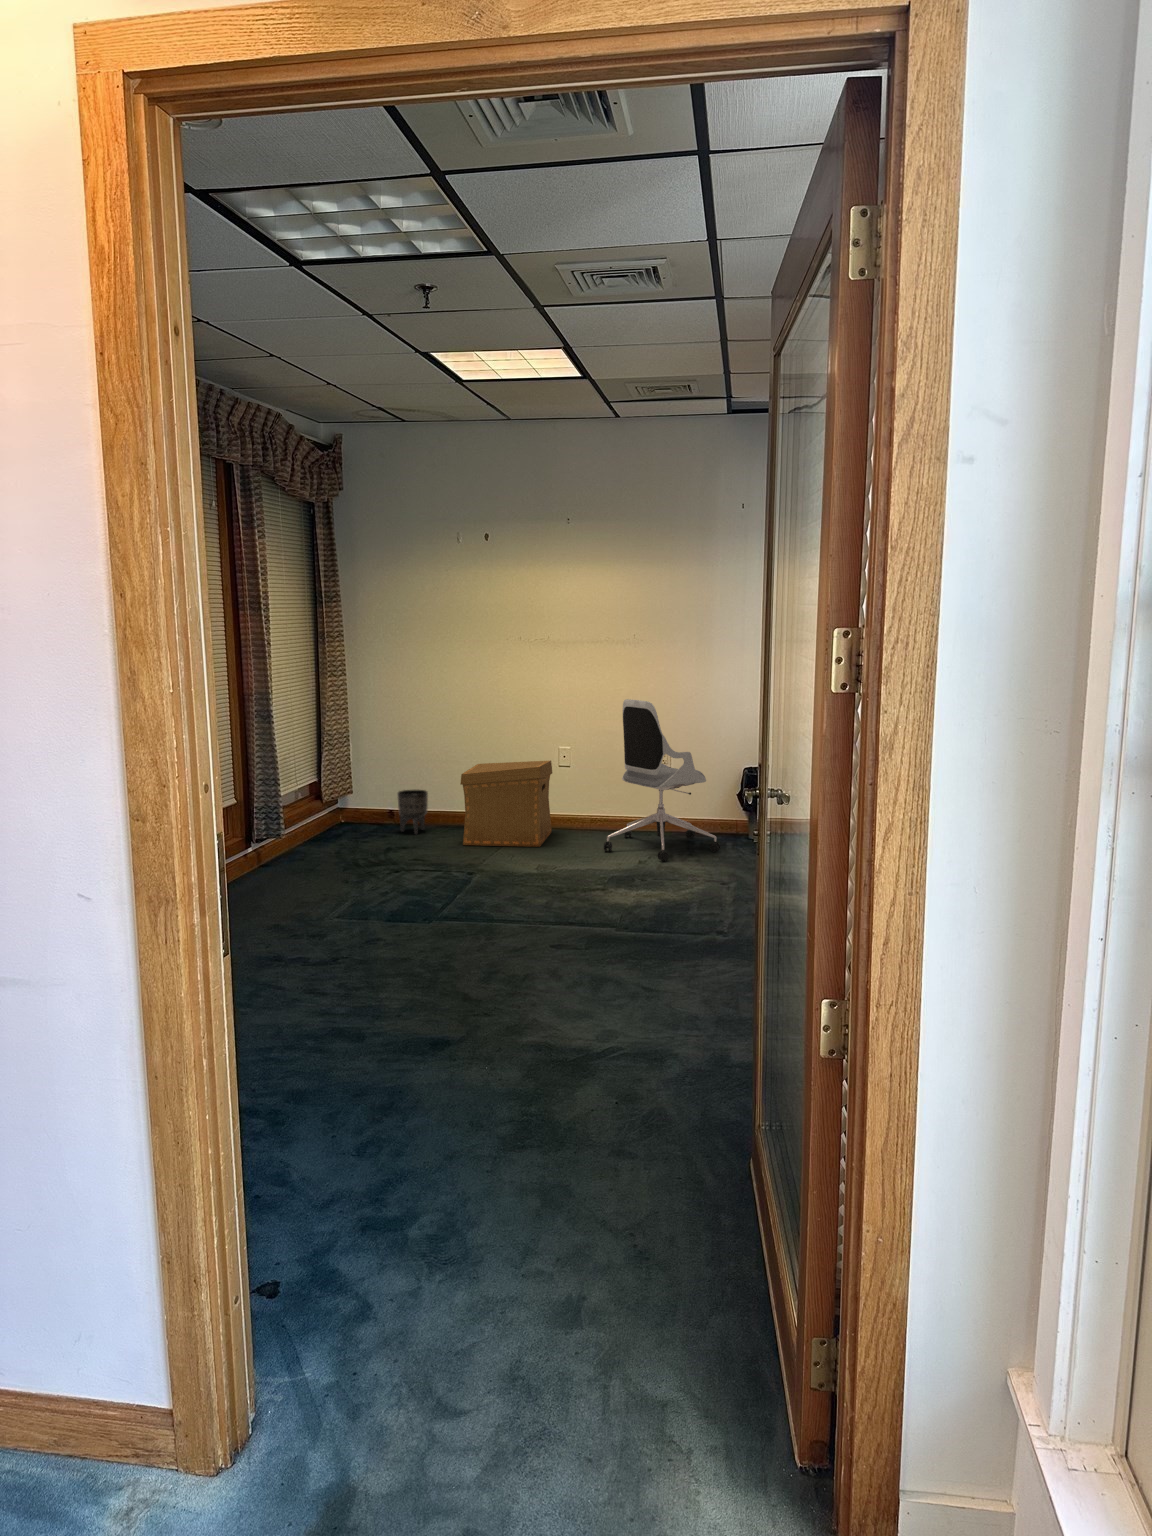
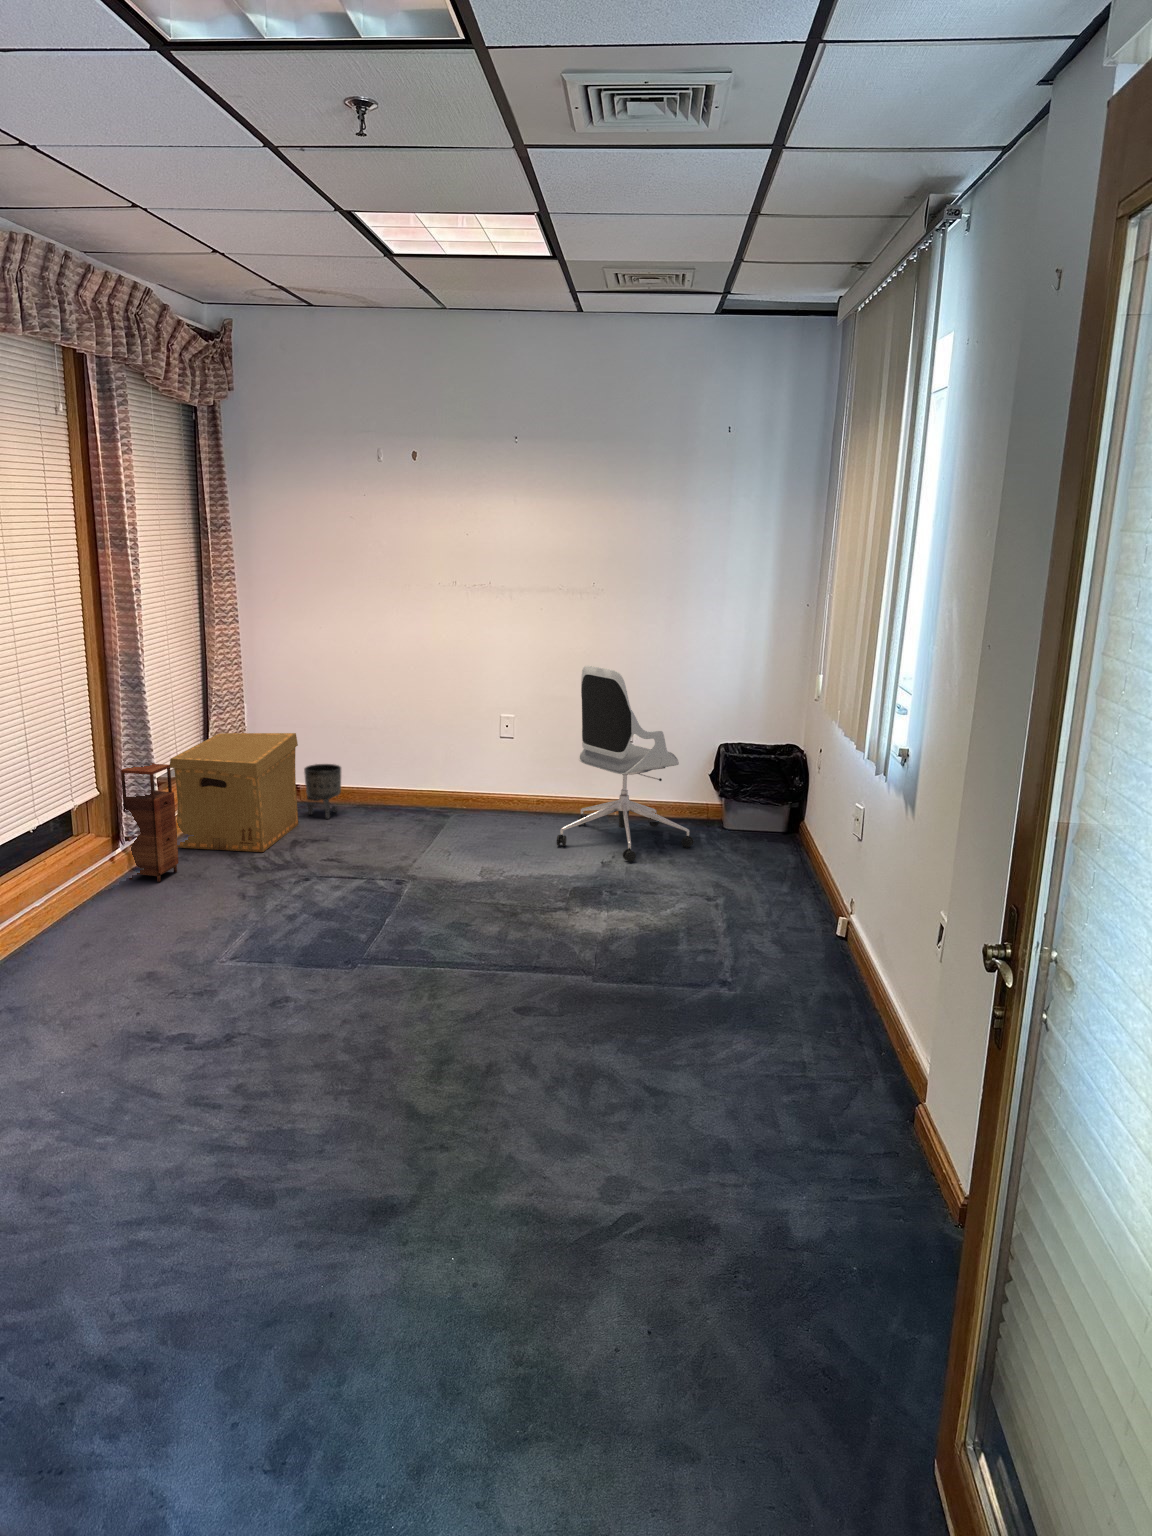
cardboard box: present [460,760,552,847] -> present [170,733,298,852]
storage cabinet: none [253,780,296,875] -> present [121,764,179,882]

